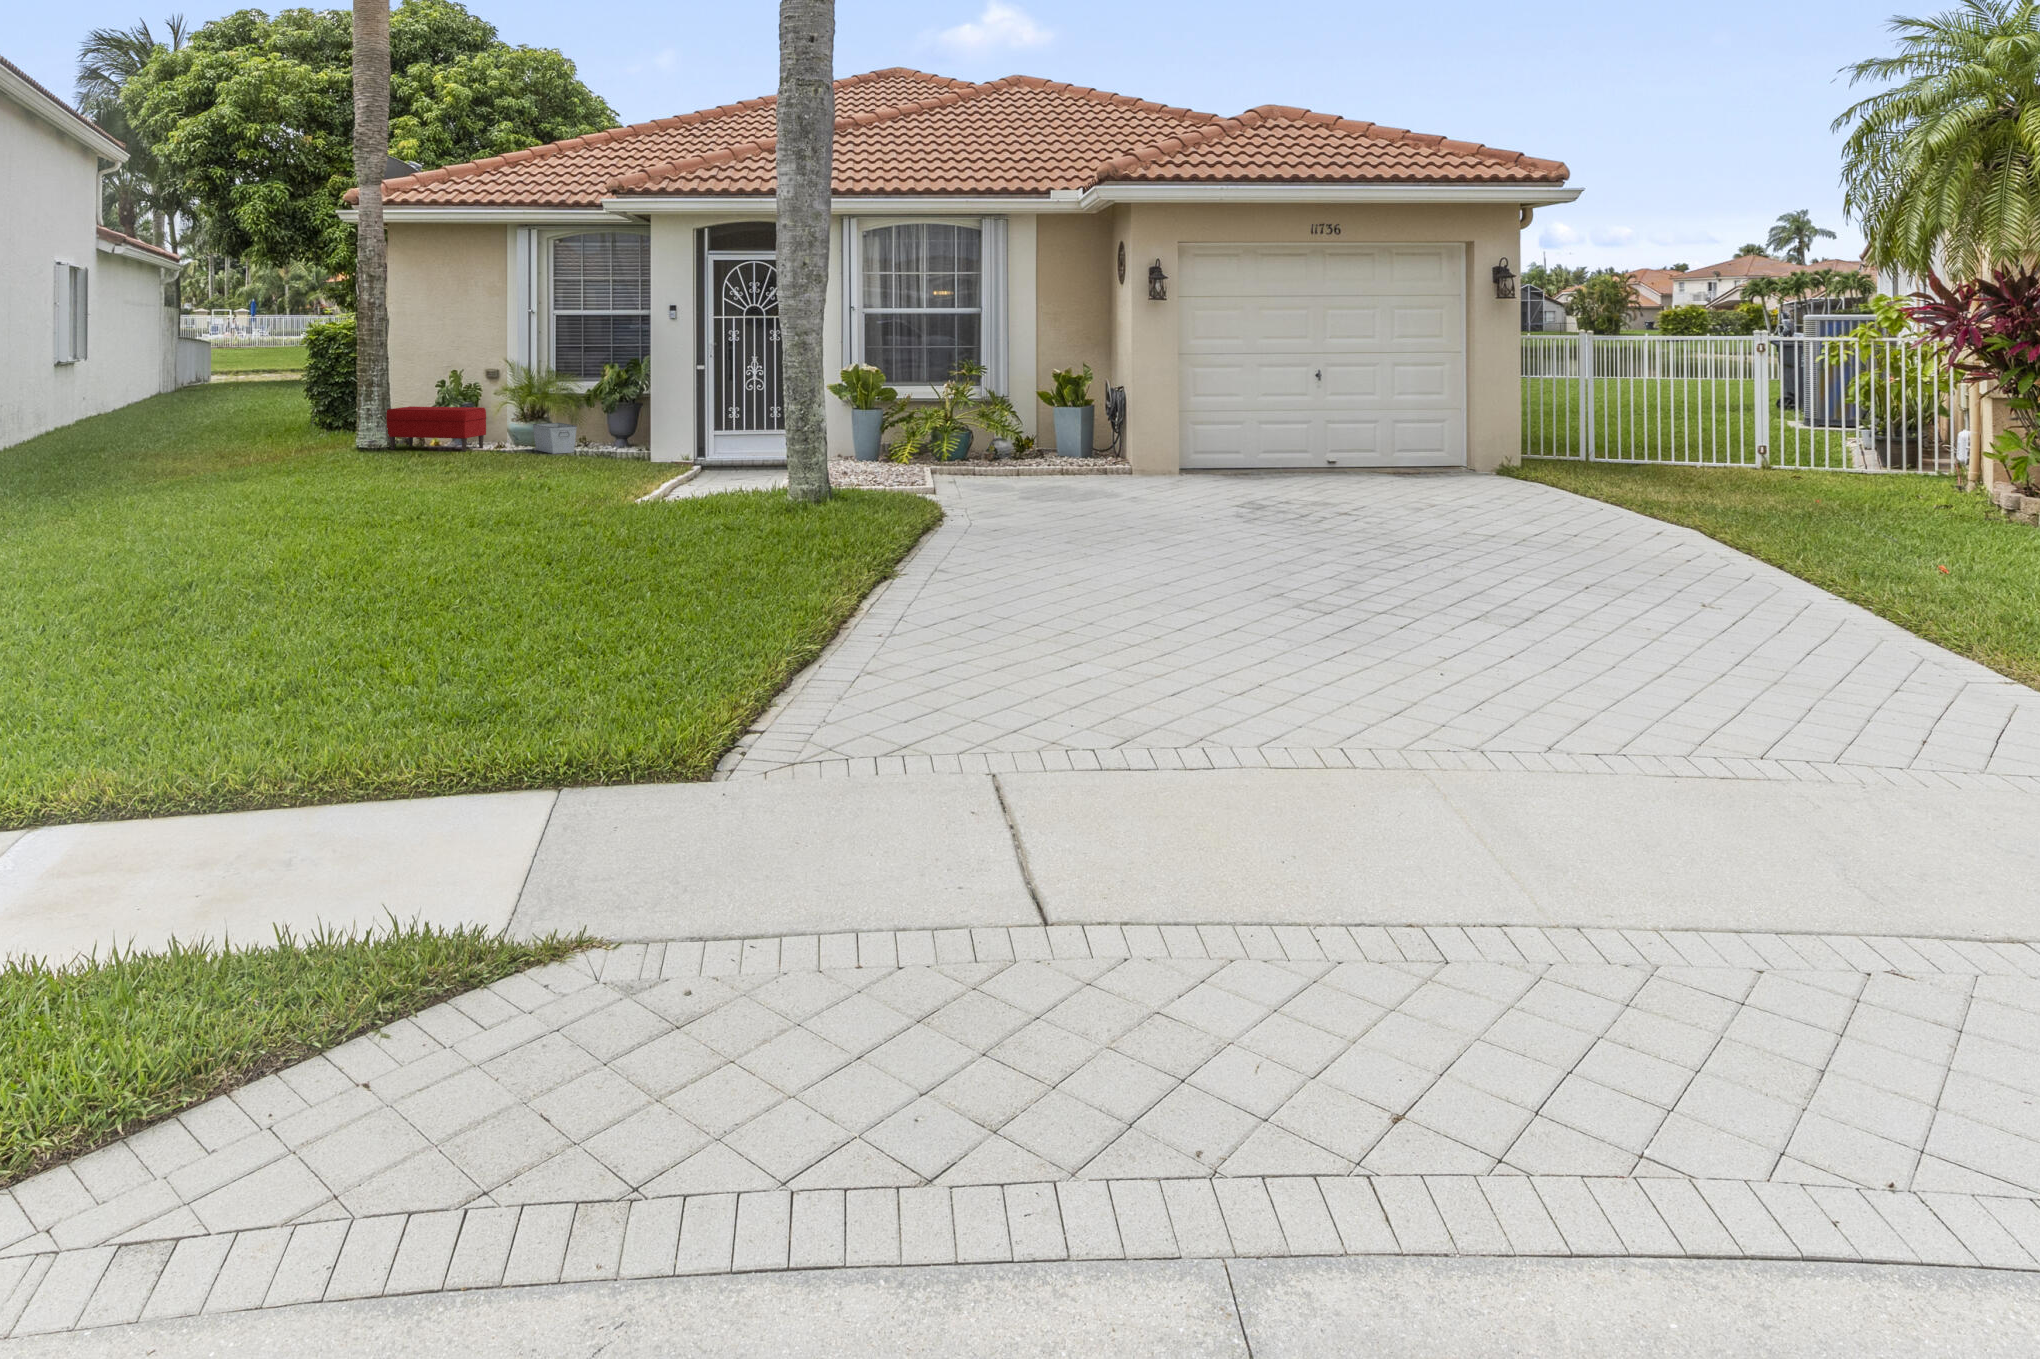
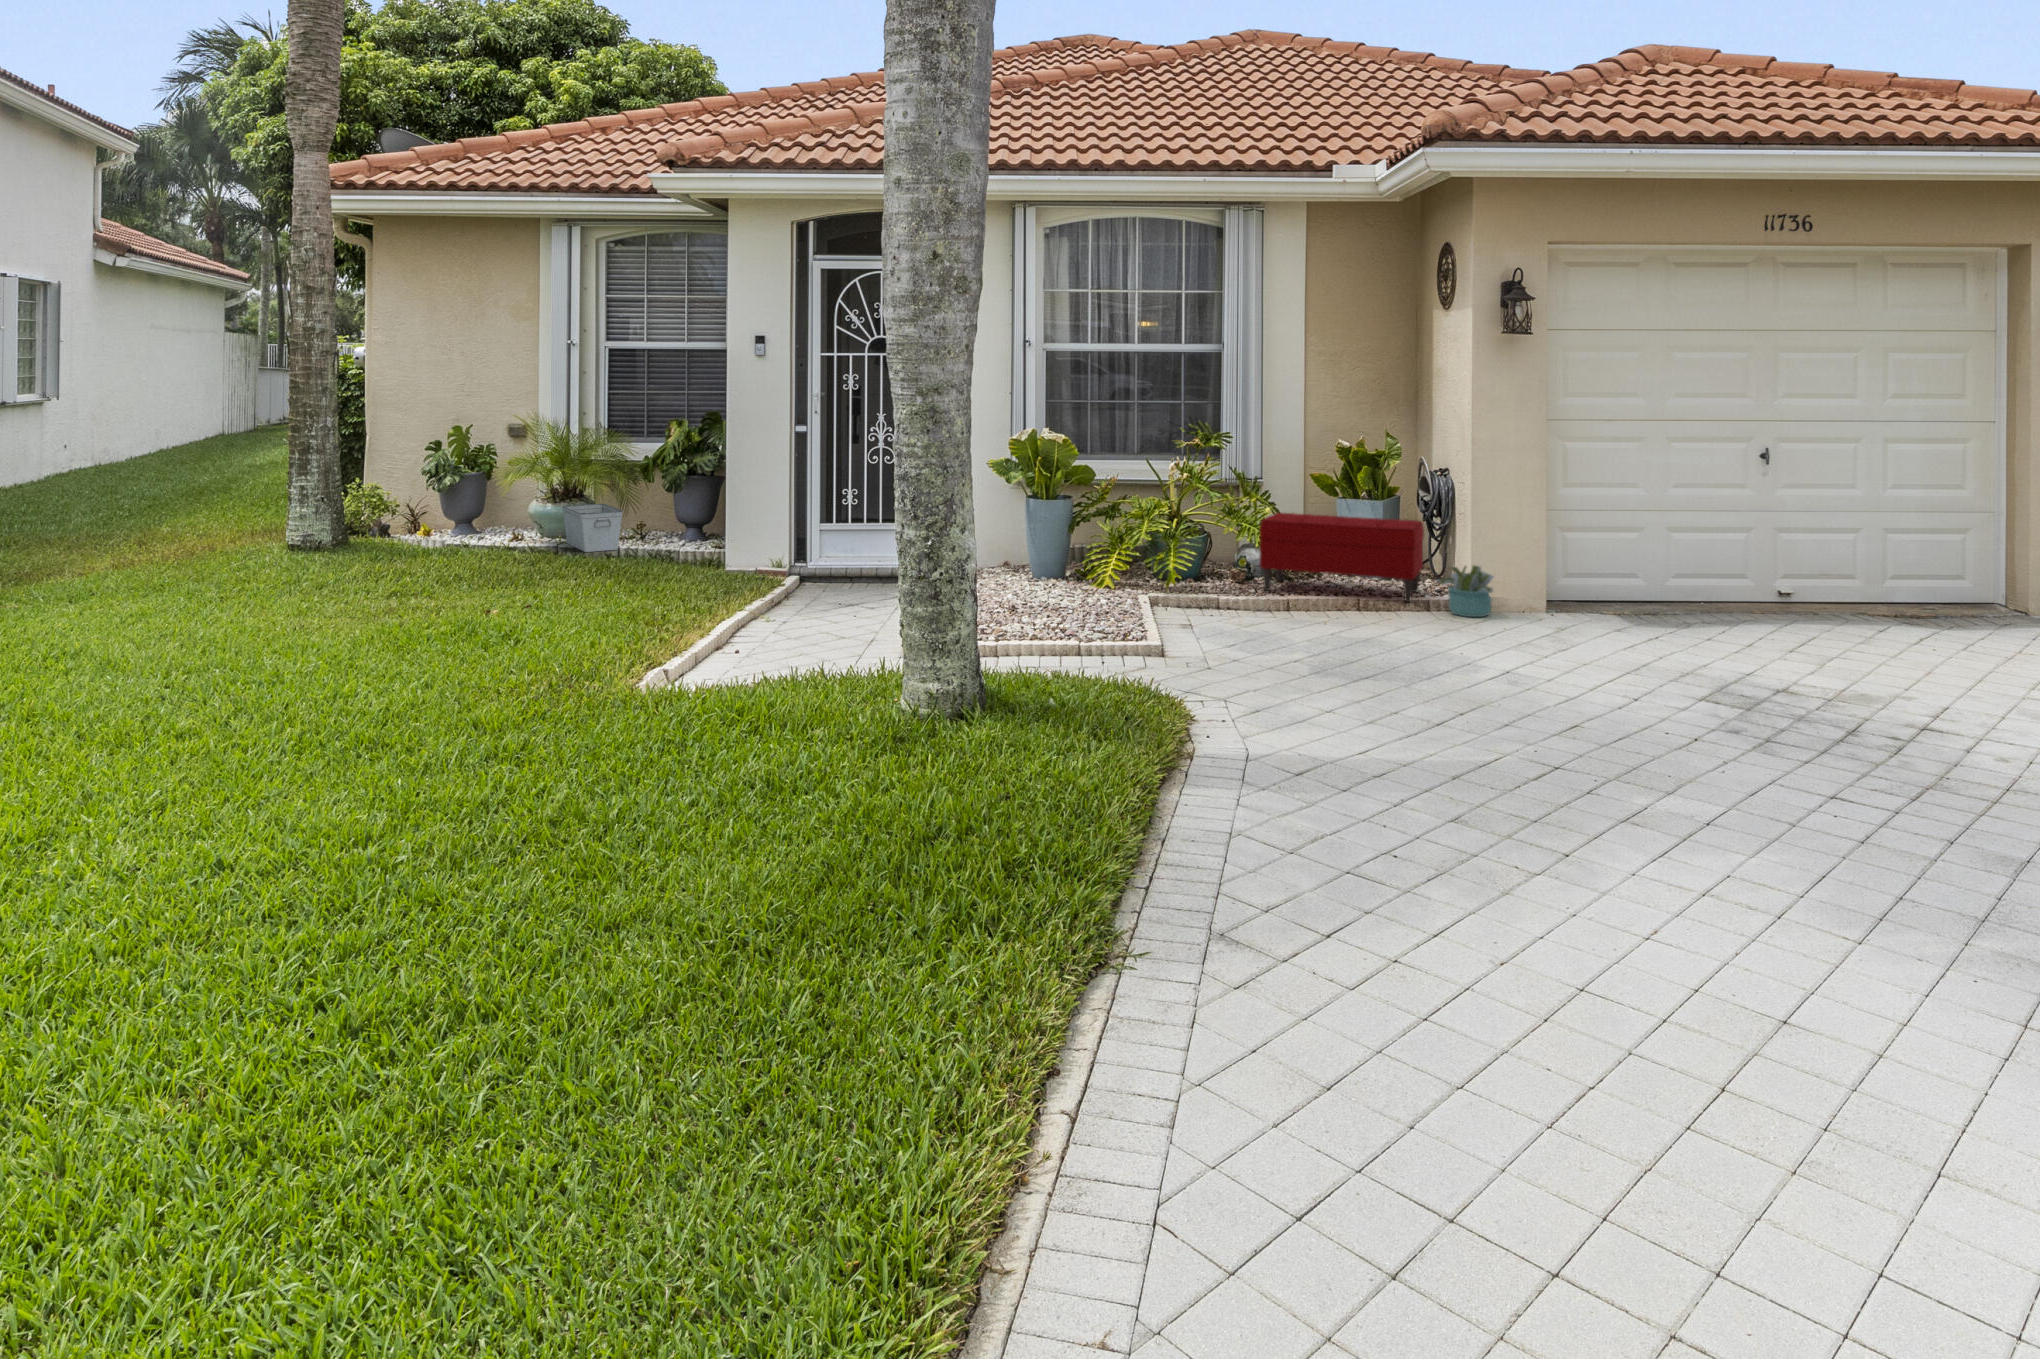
bench: present [386,406,486,451] -> present [1259,513,1424,602]
decorative plant: none [1108,444,1144,475] -> present [1437,565,1493,617]

